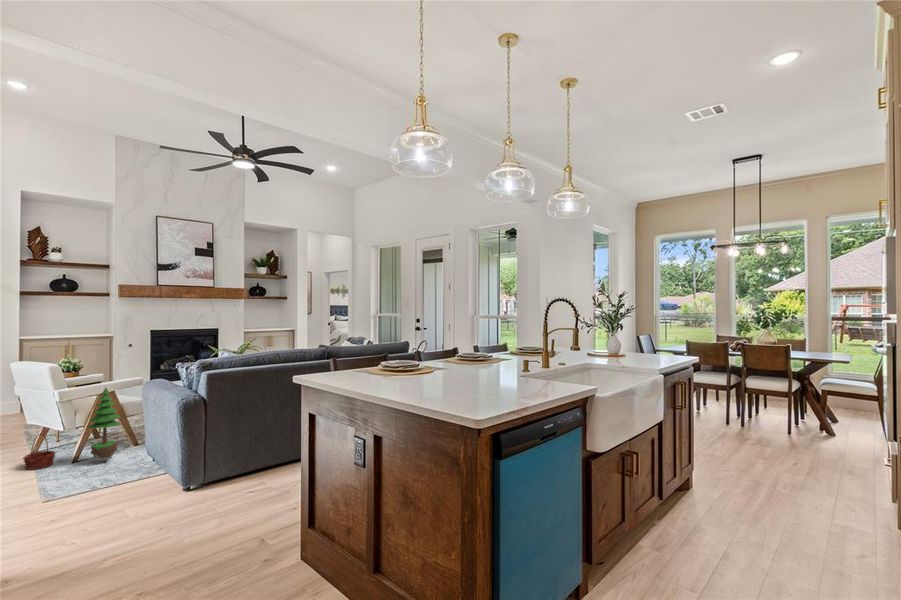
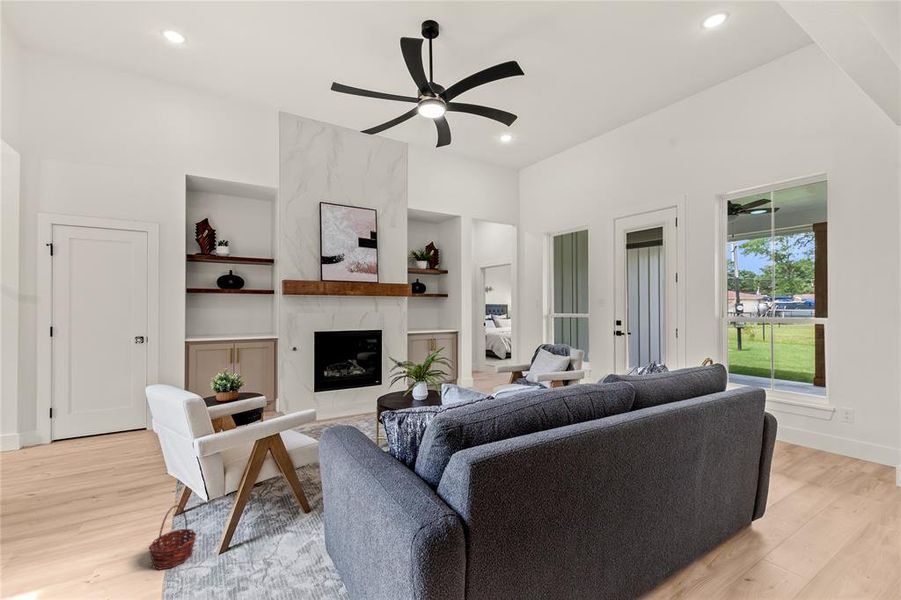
potted tree: present [88,388,121,462] -> none [238,434,287,558]

